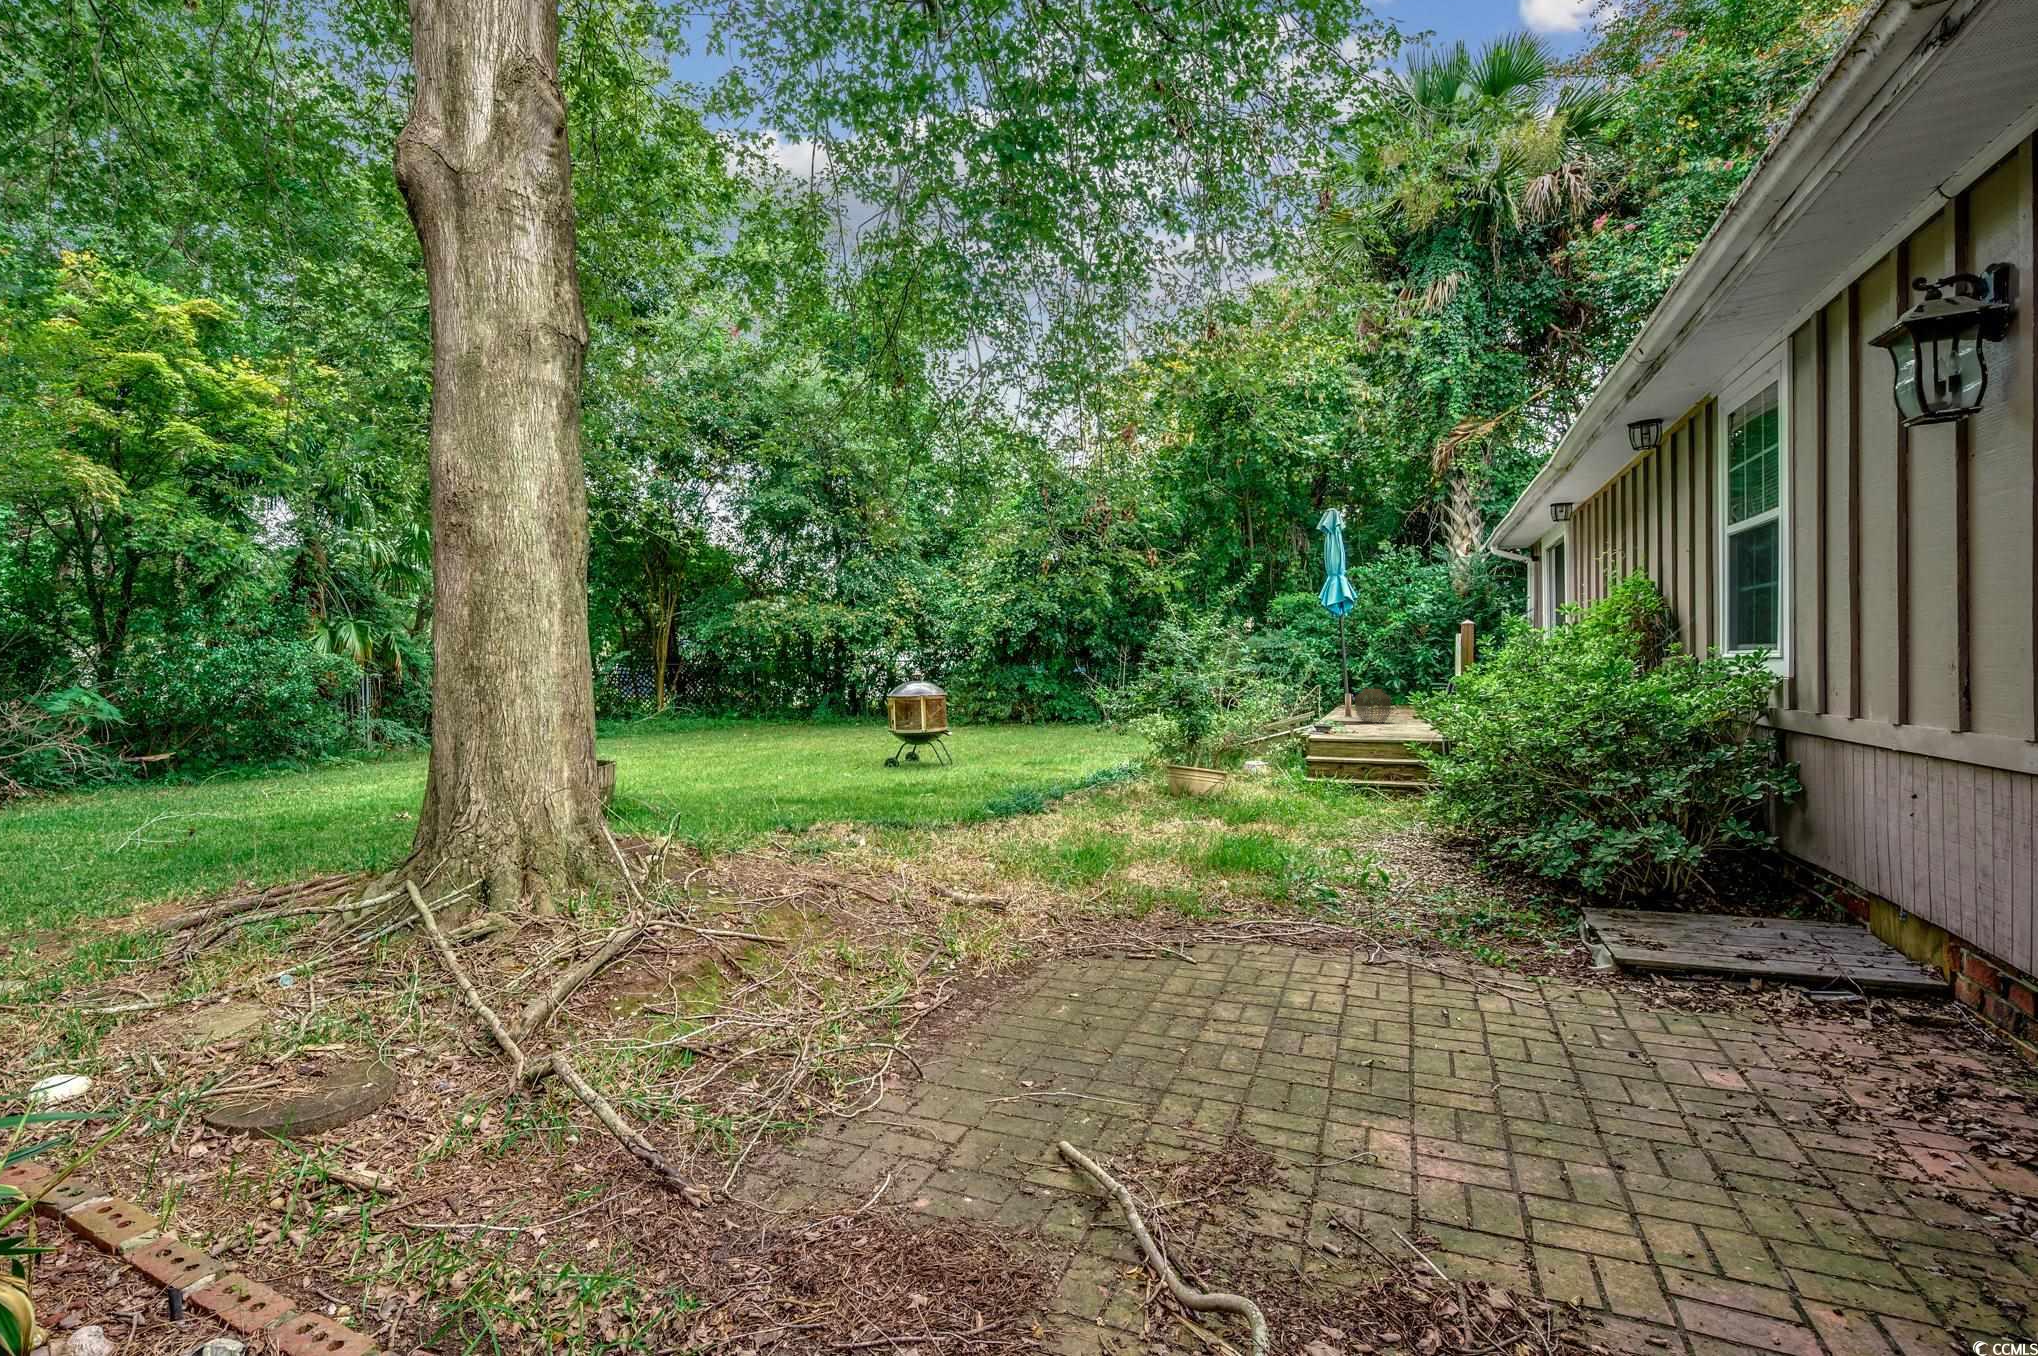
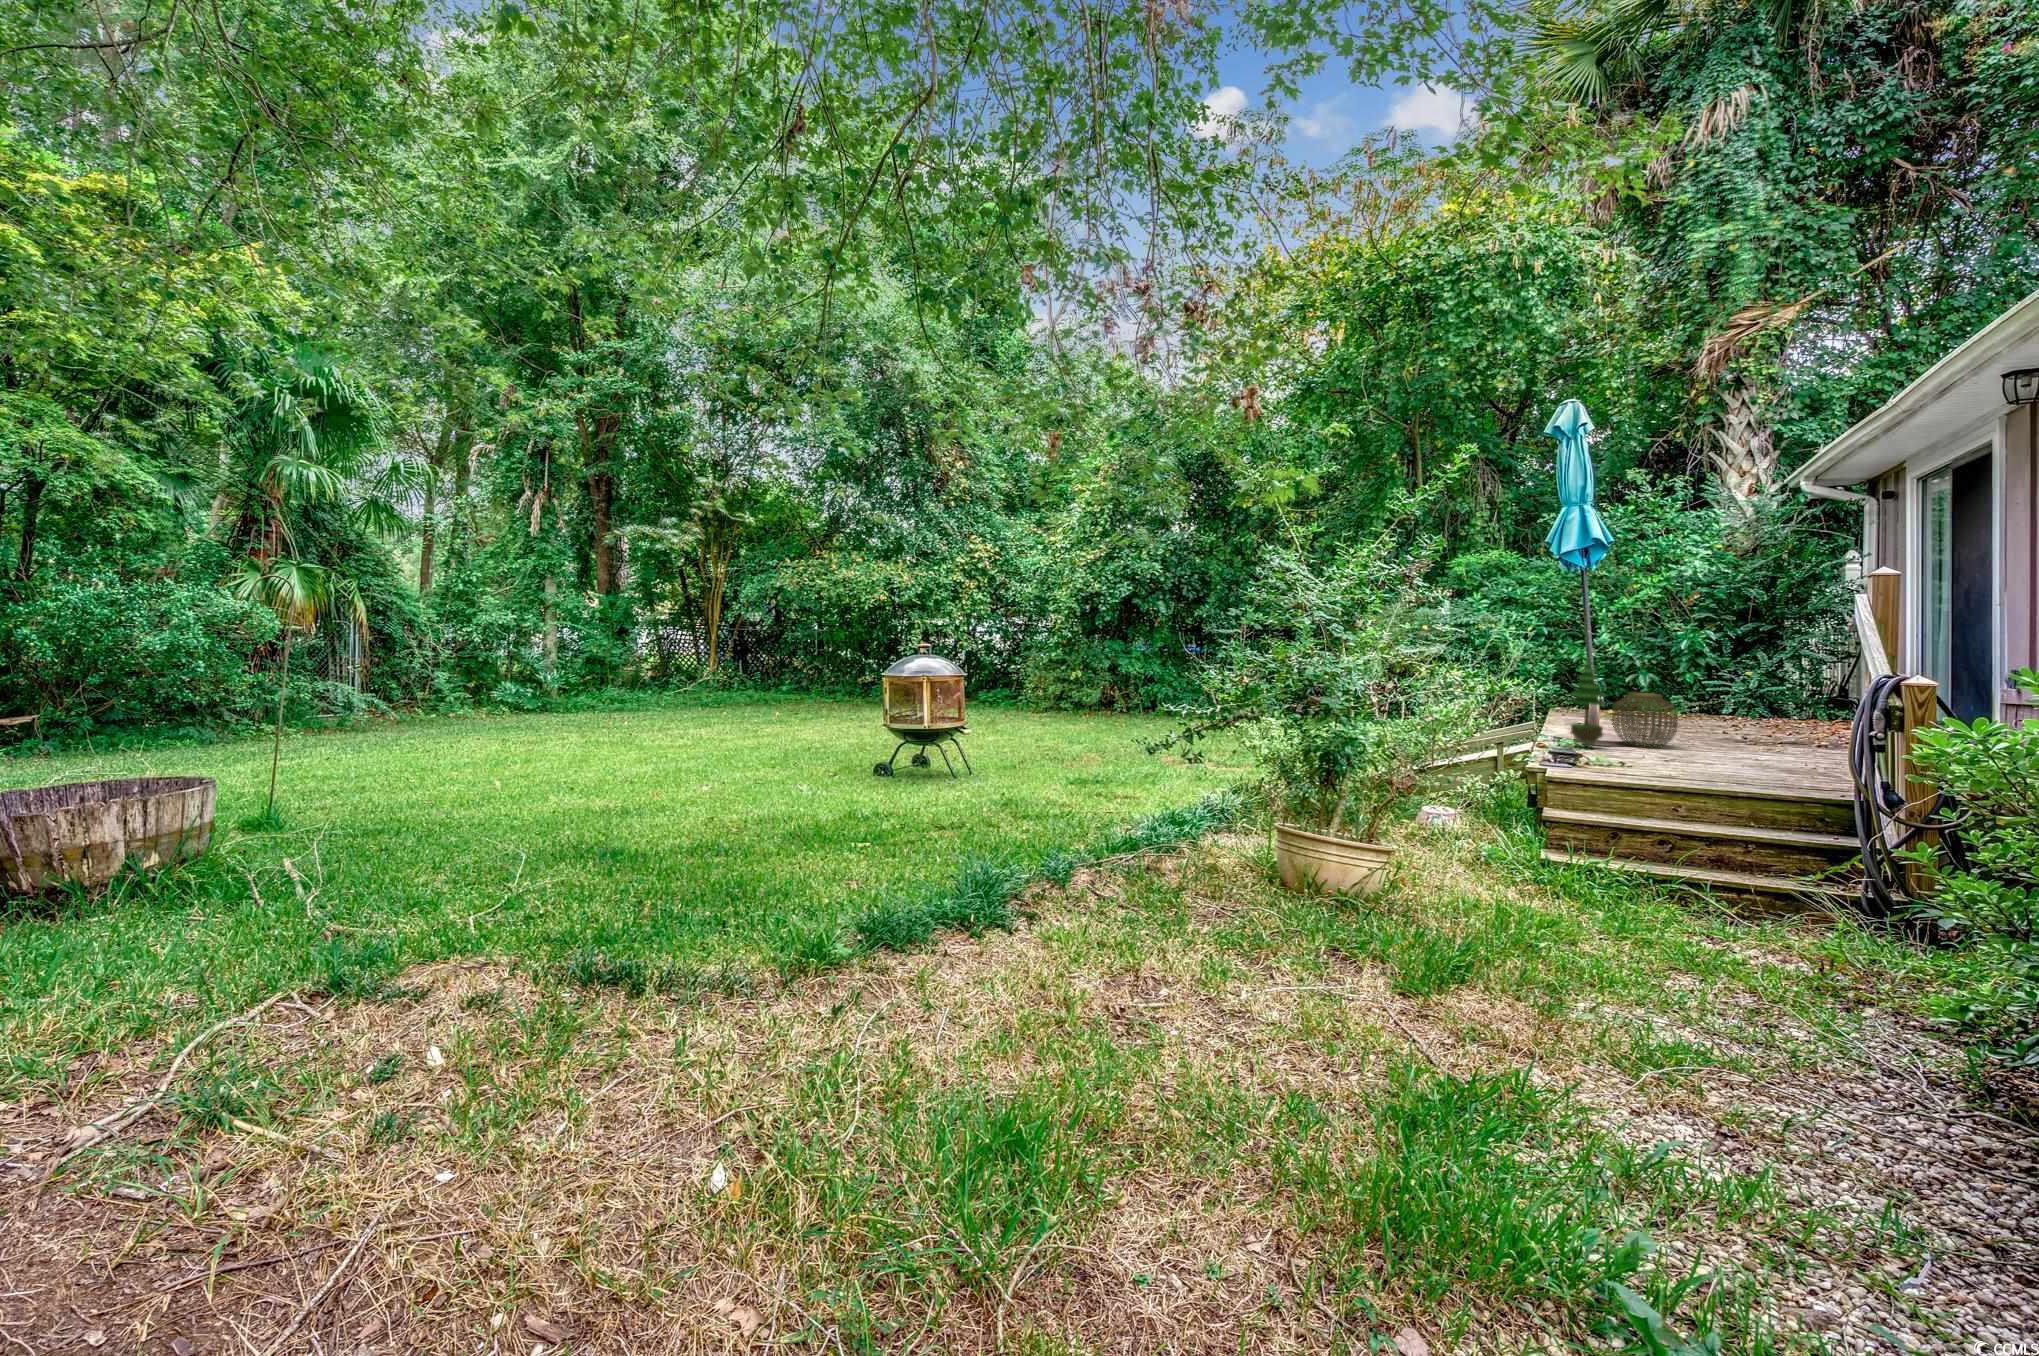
potted tree: none [1326,665,1349,724] -> present [1567,659,1606,747]

